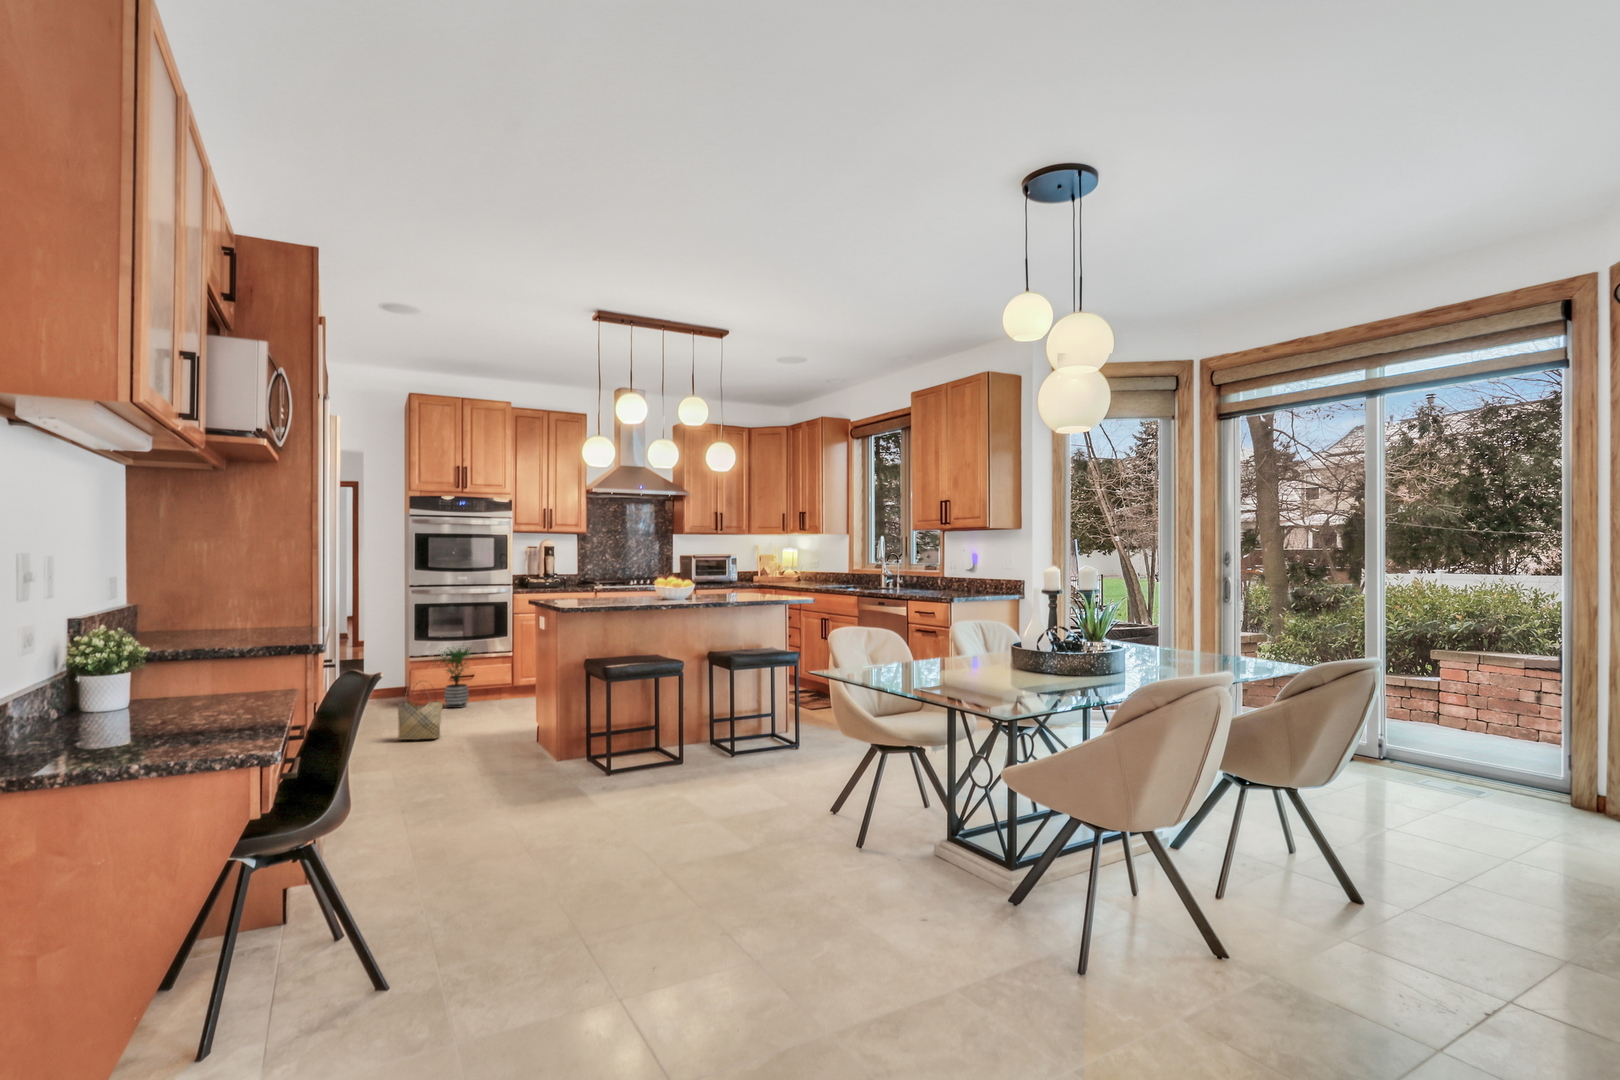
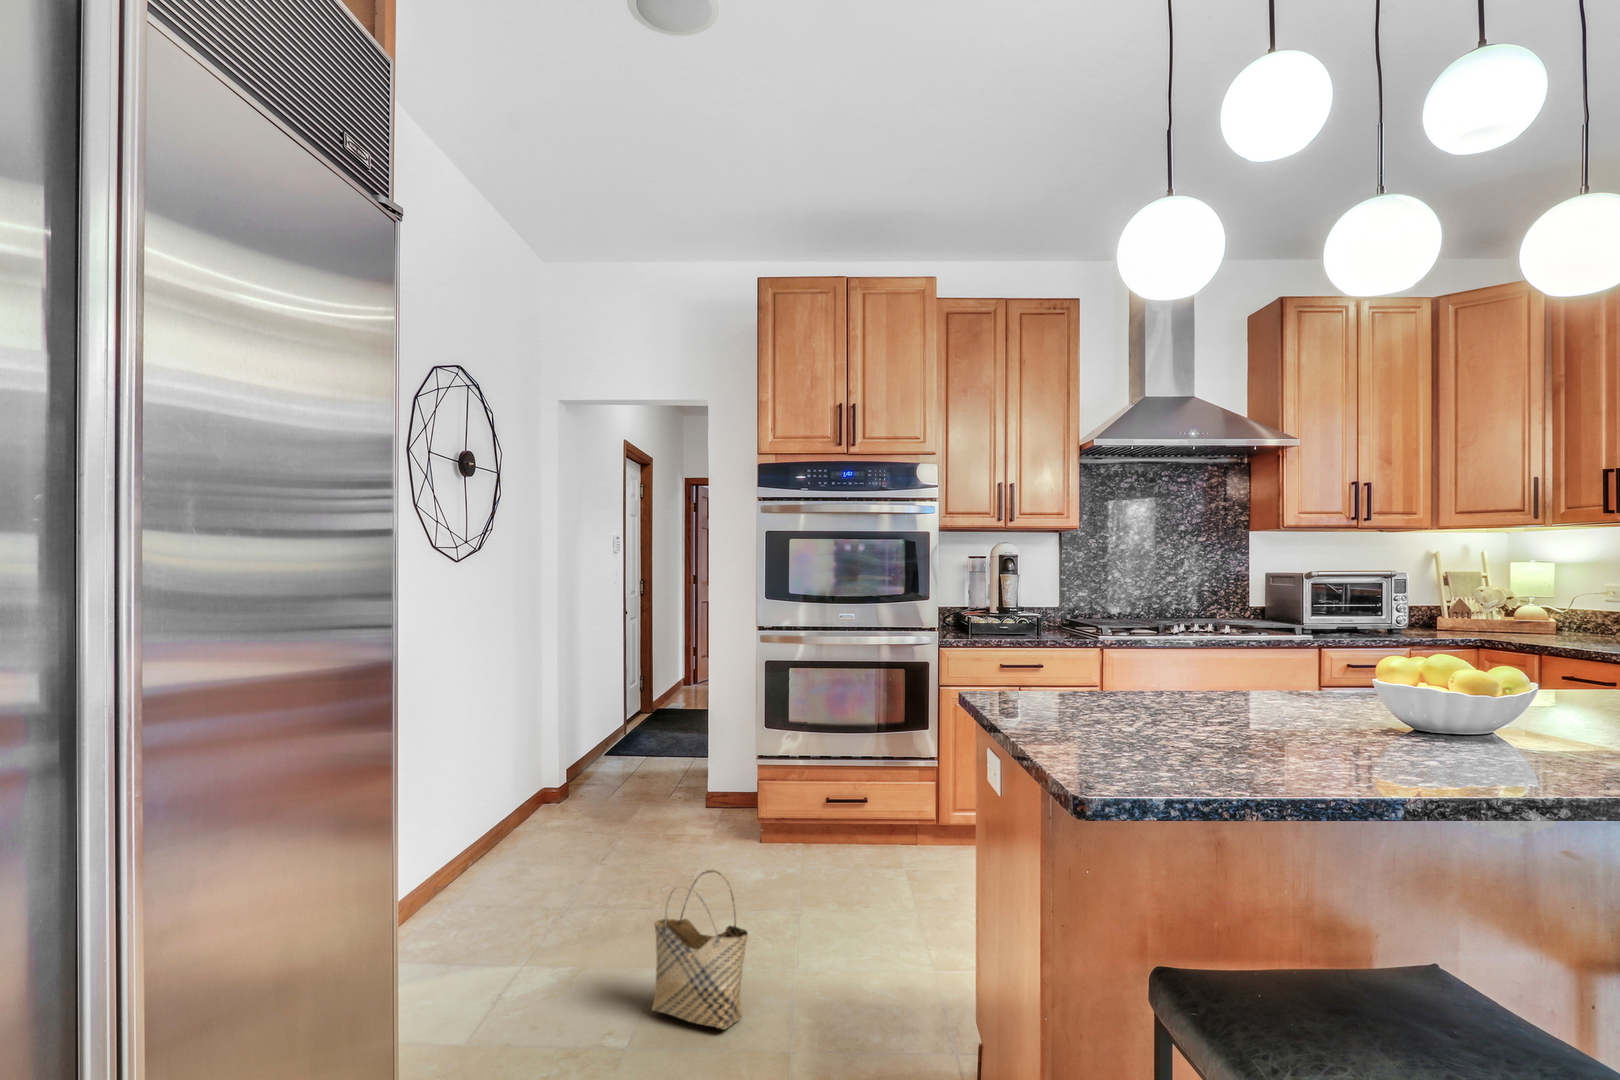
potted plant: present [432,646,471,708] -> none [782,745,869,874]

